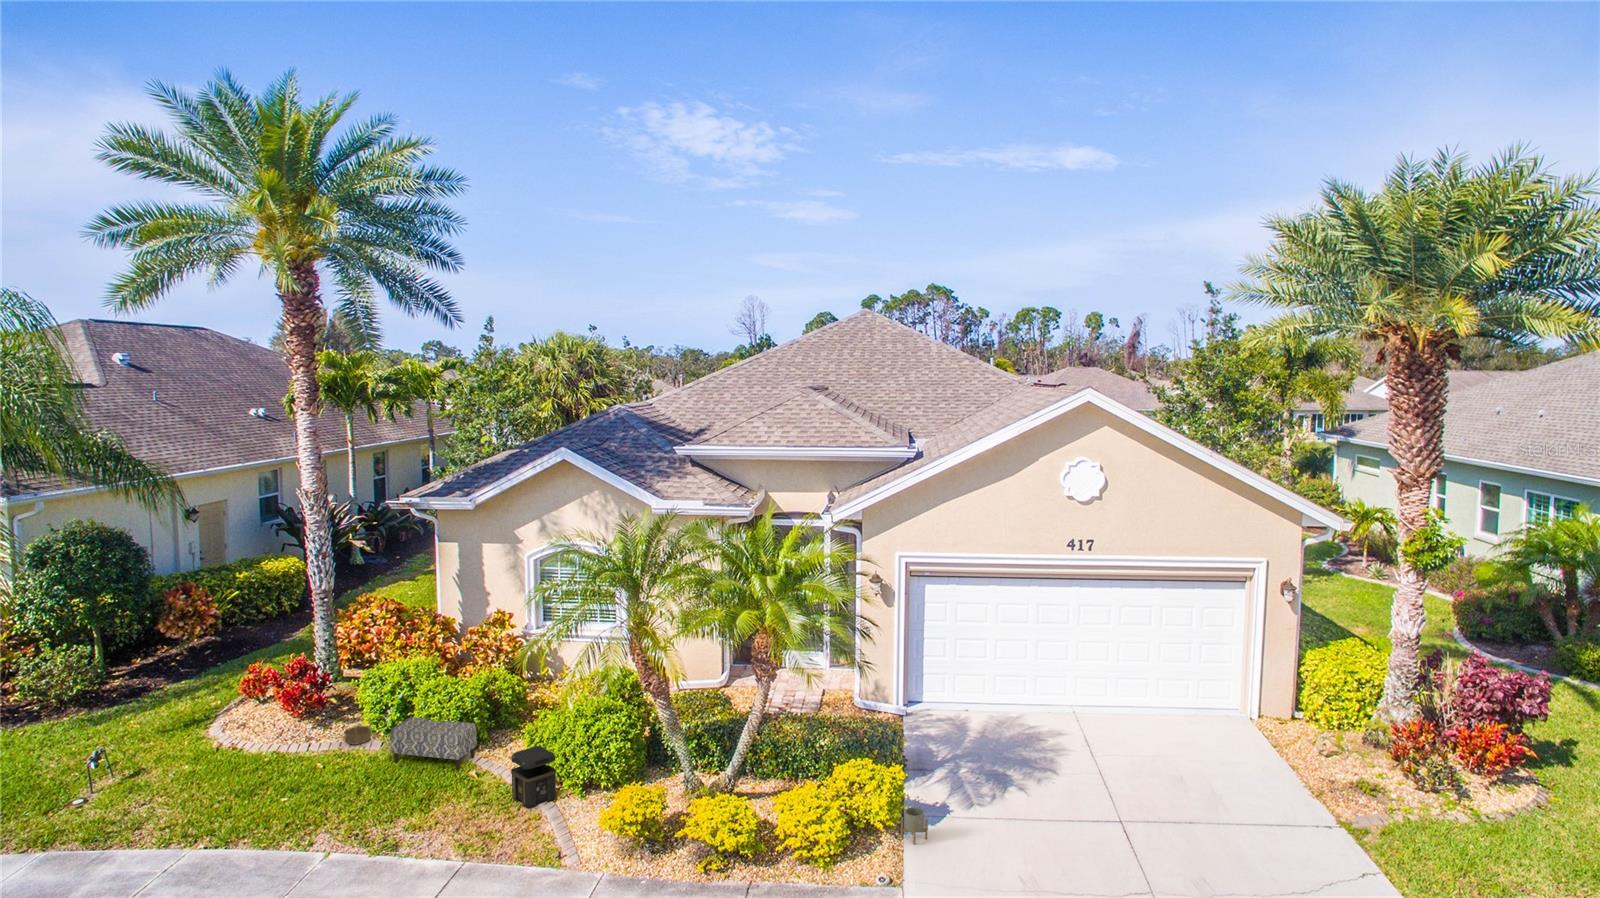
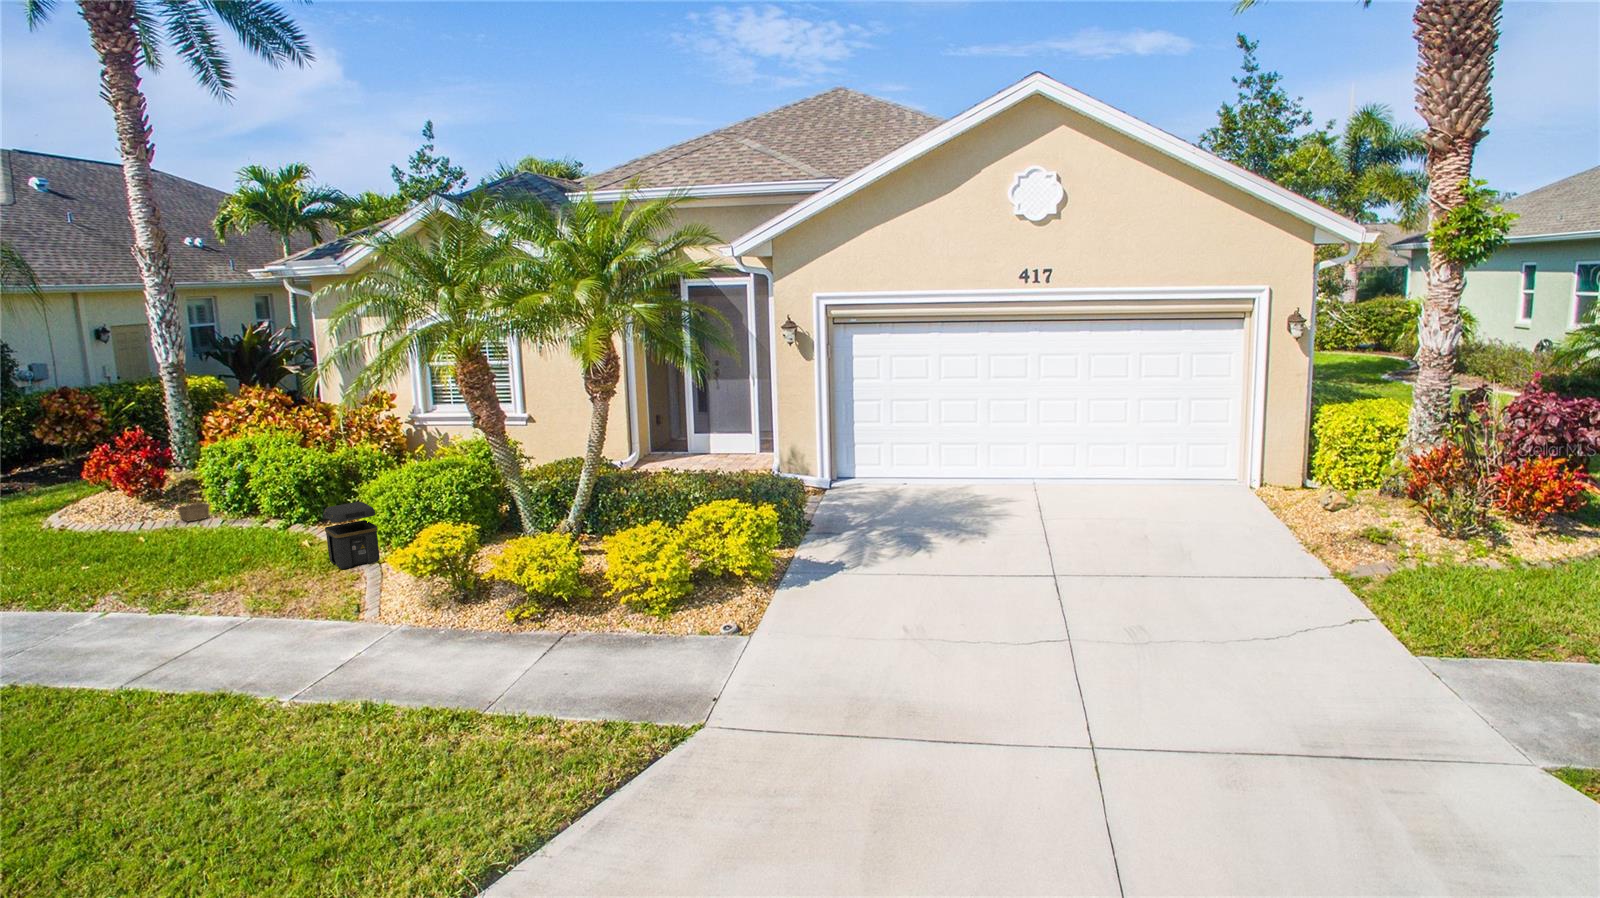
bench: present [391,717,476,770] -> none [212,487,315,539]
planter: present [901,807,928,844] -> none [770,553,803,595]

